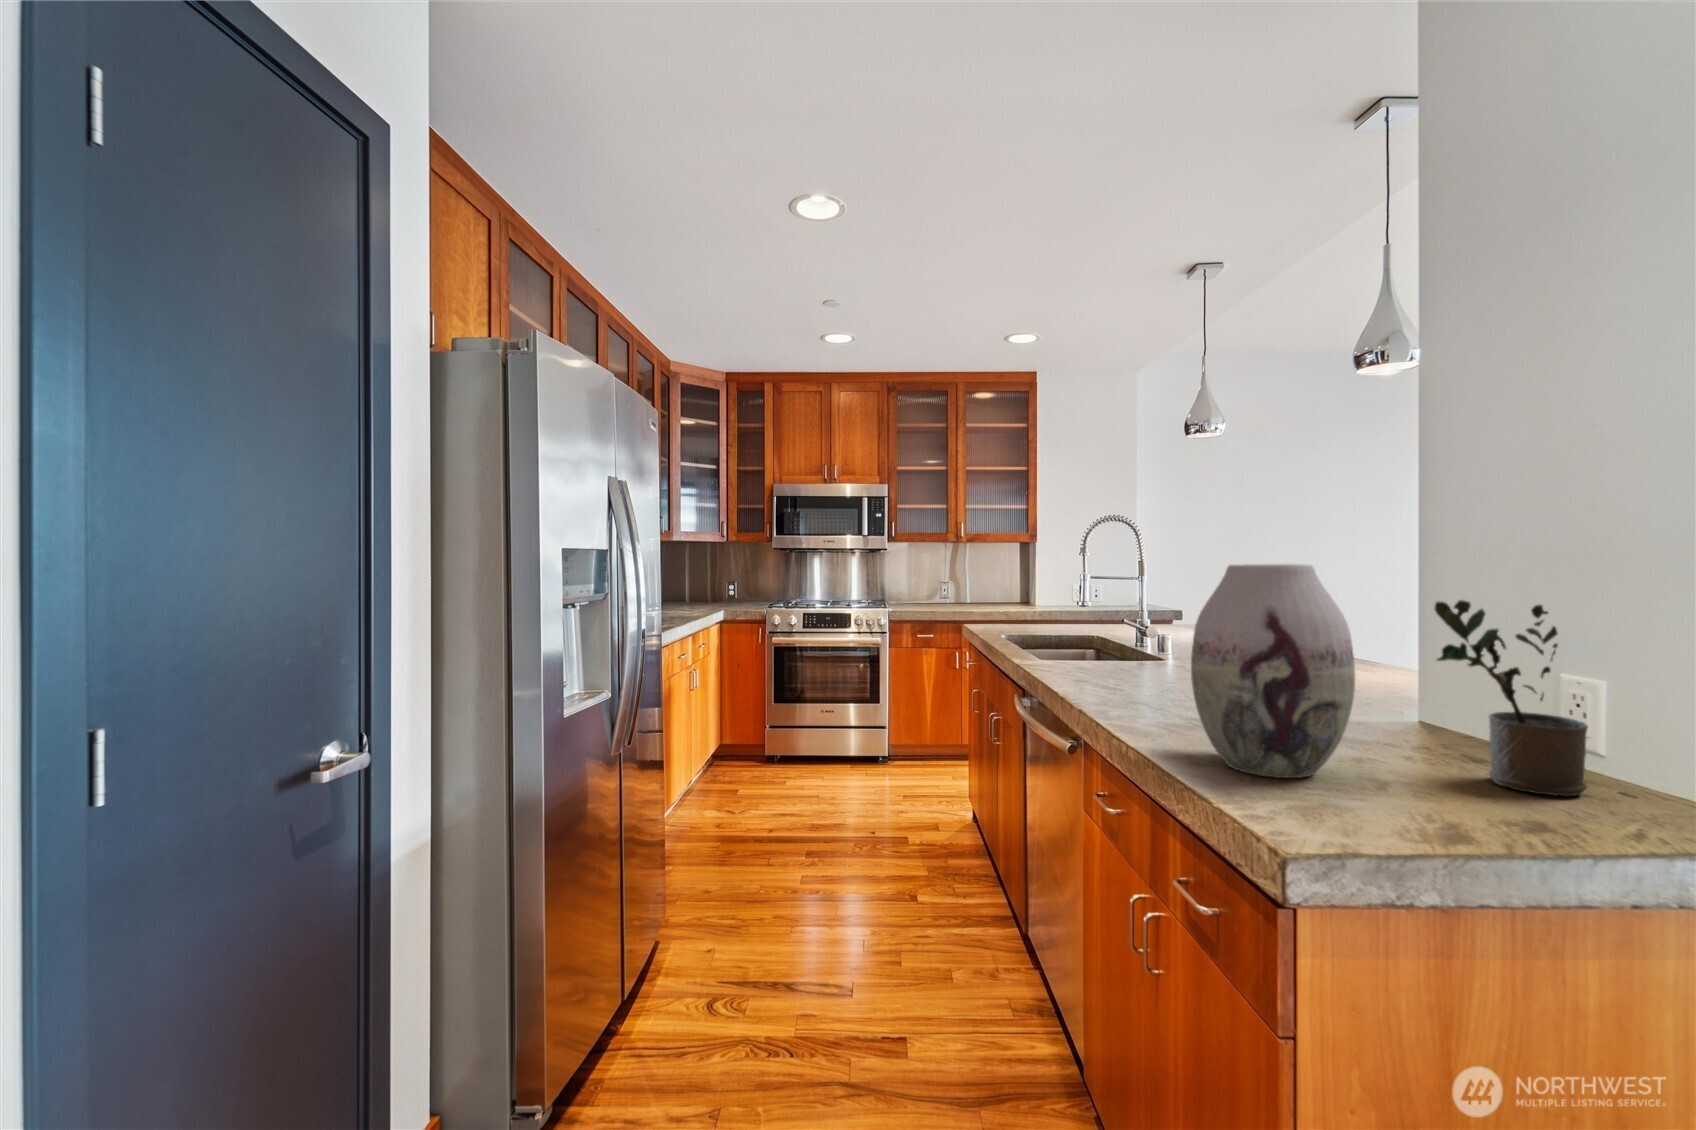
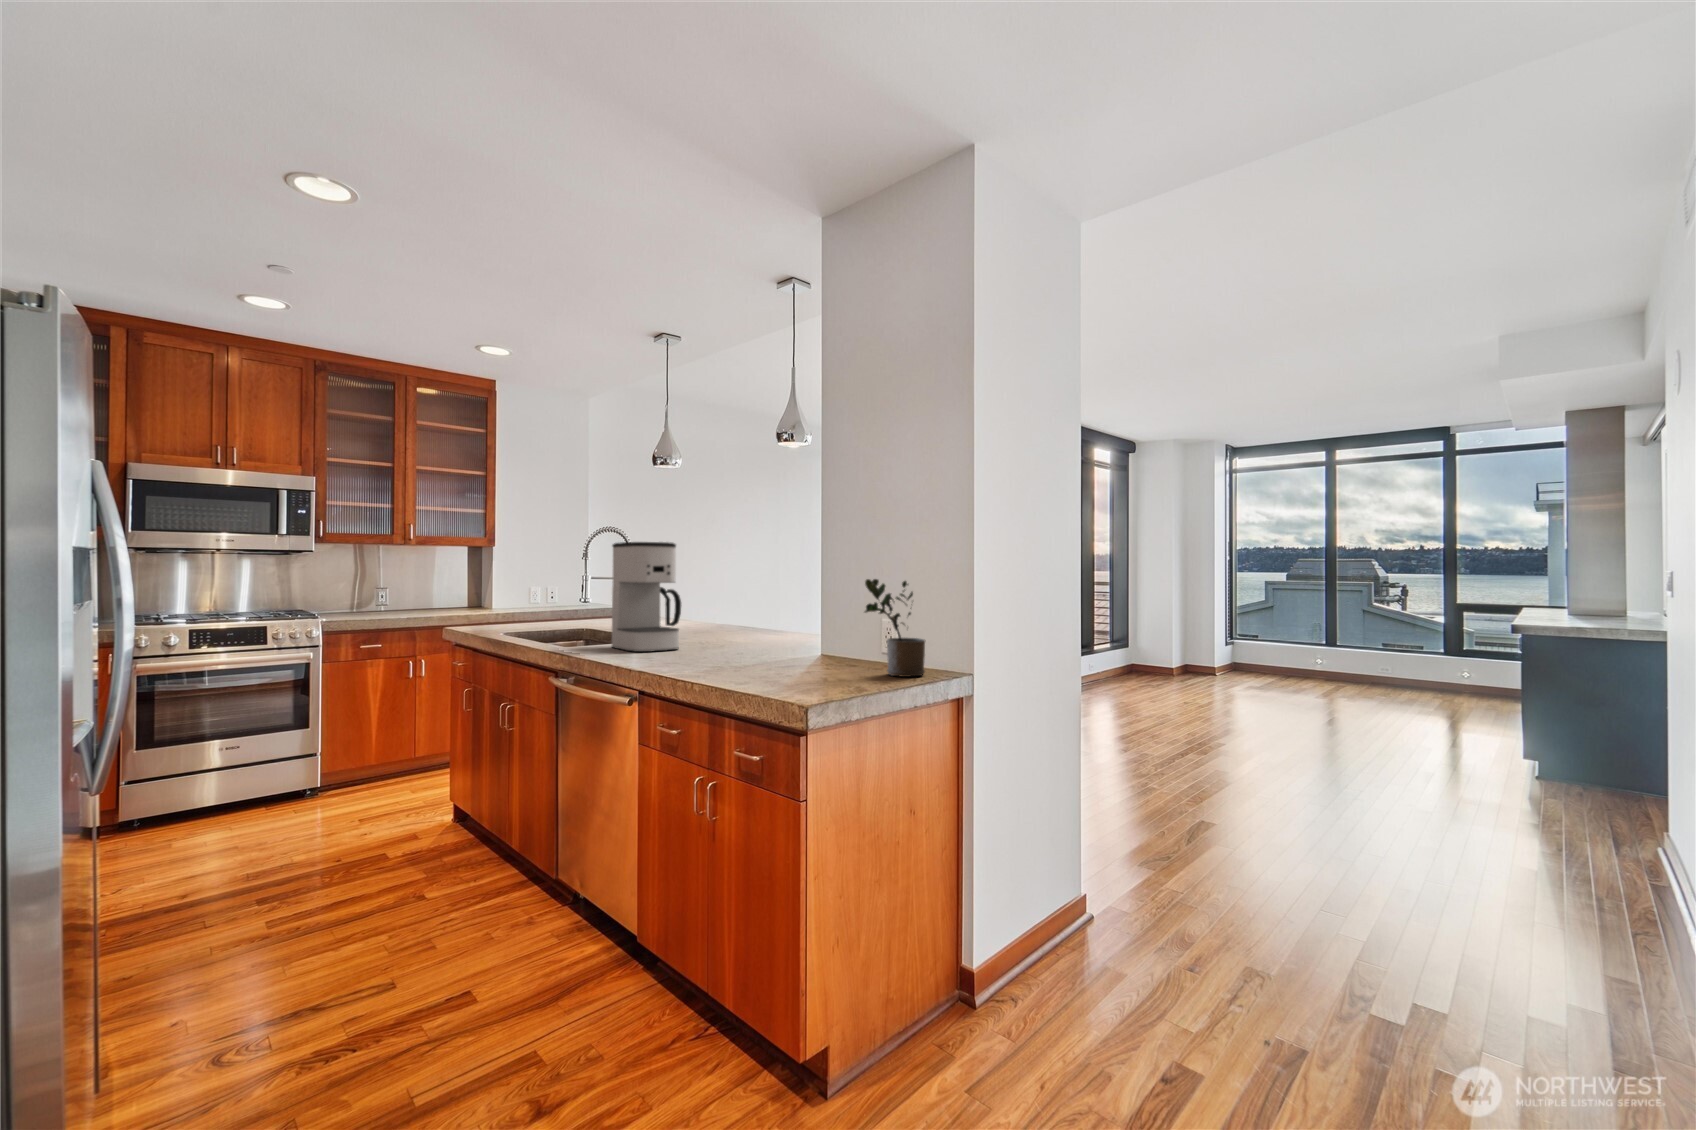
coffee maker: none [1082,538,1171,681] -> present [612,542,681,652]
vase: present [1191,564,1355,778] -> none [747,558,834,685]

